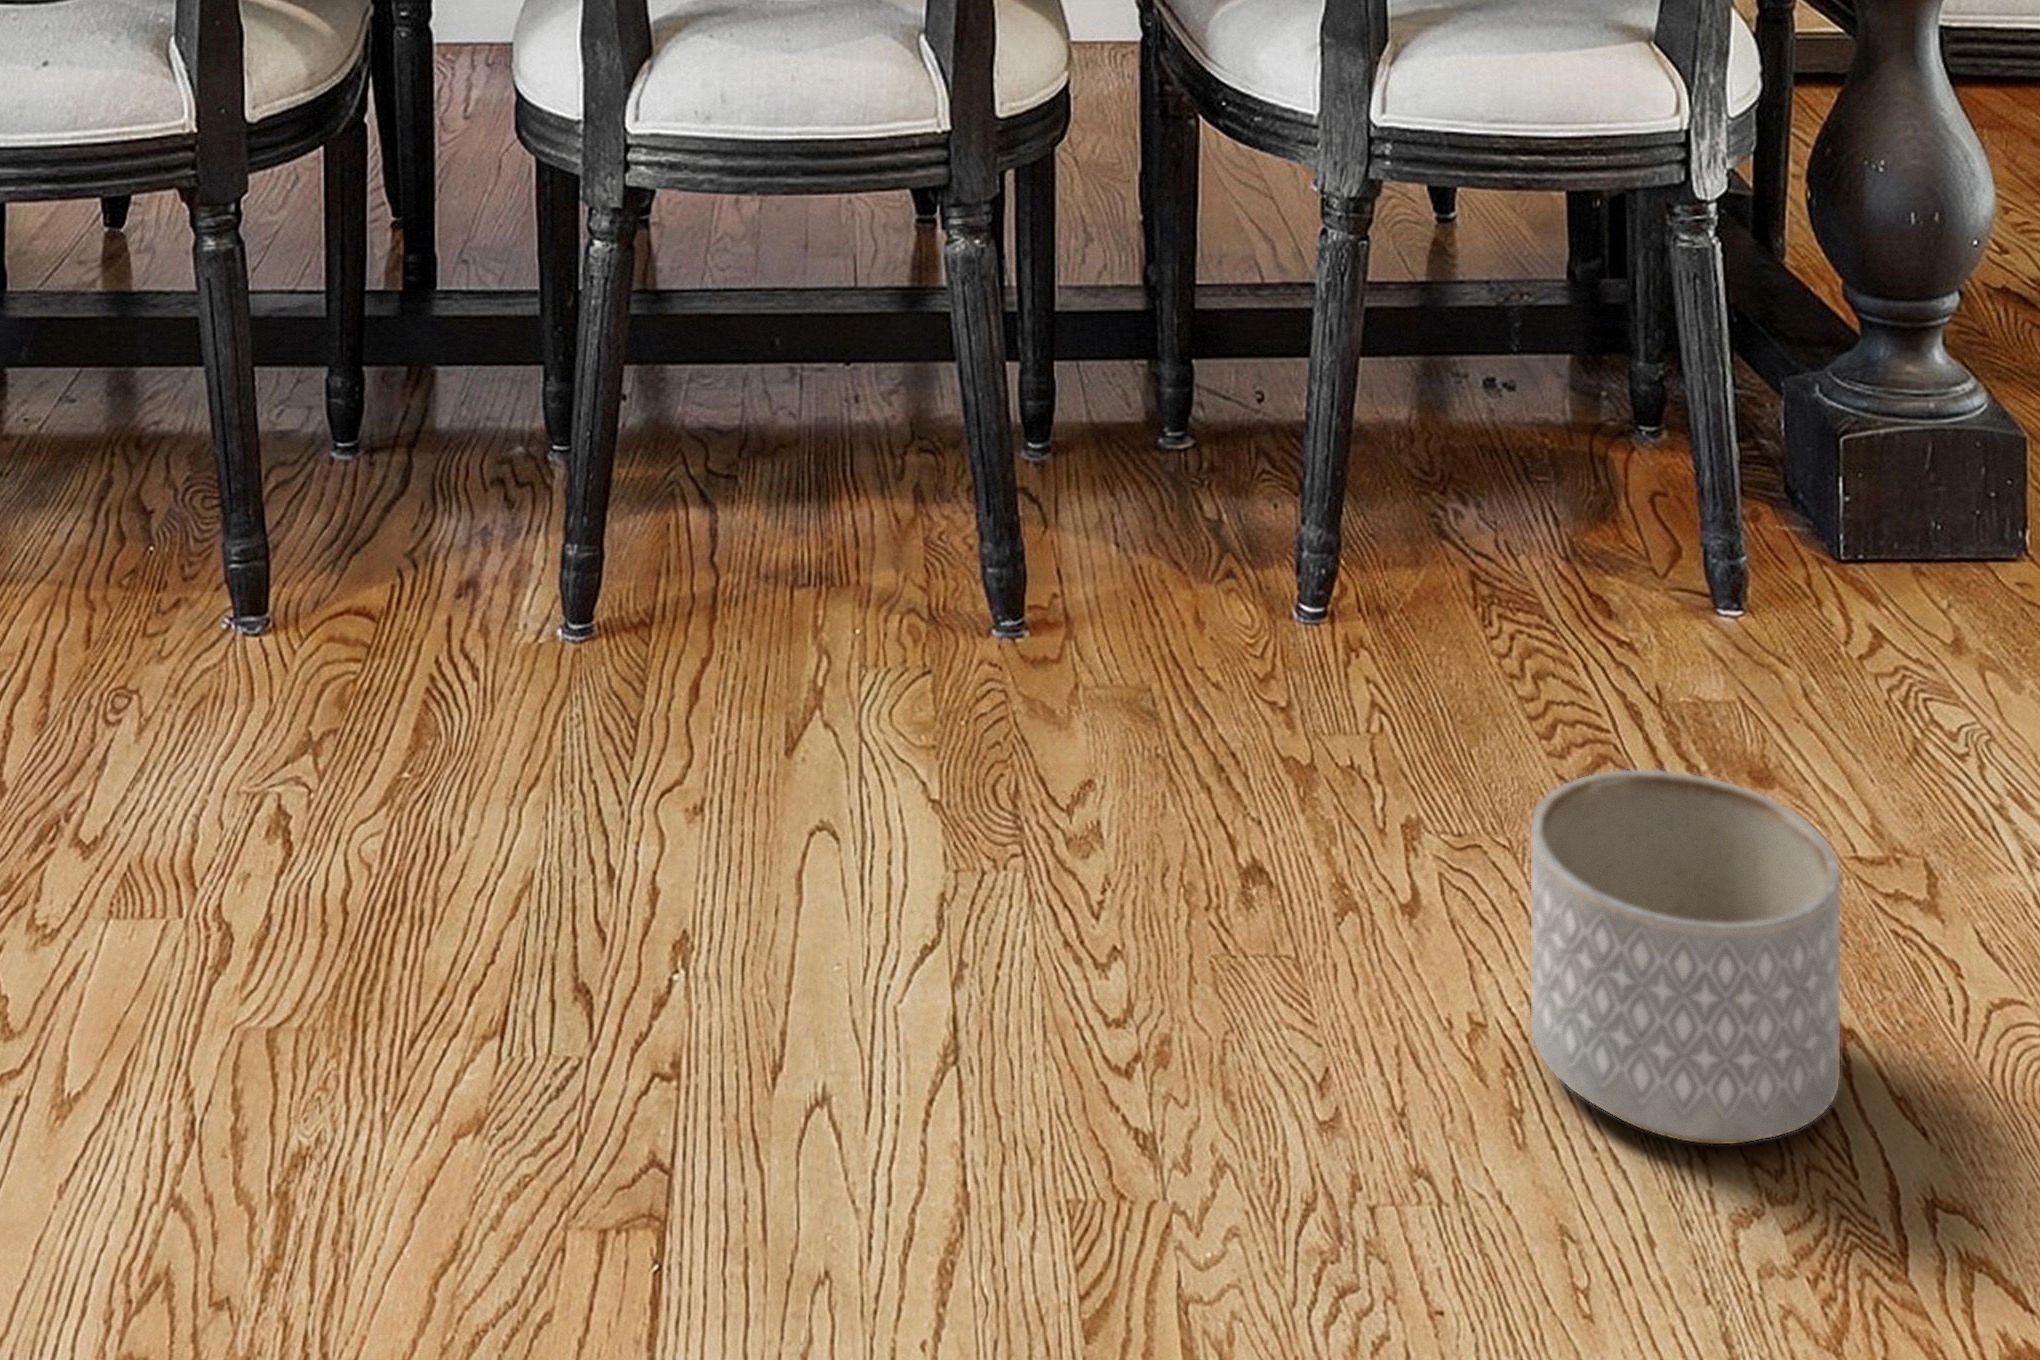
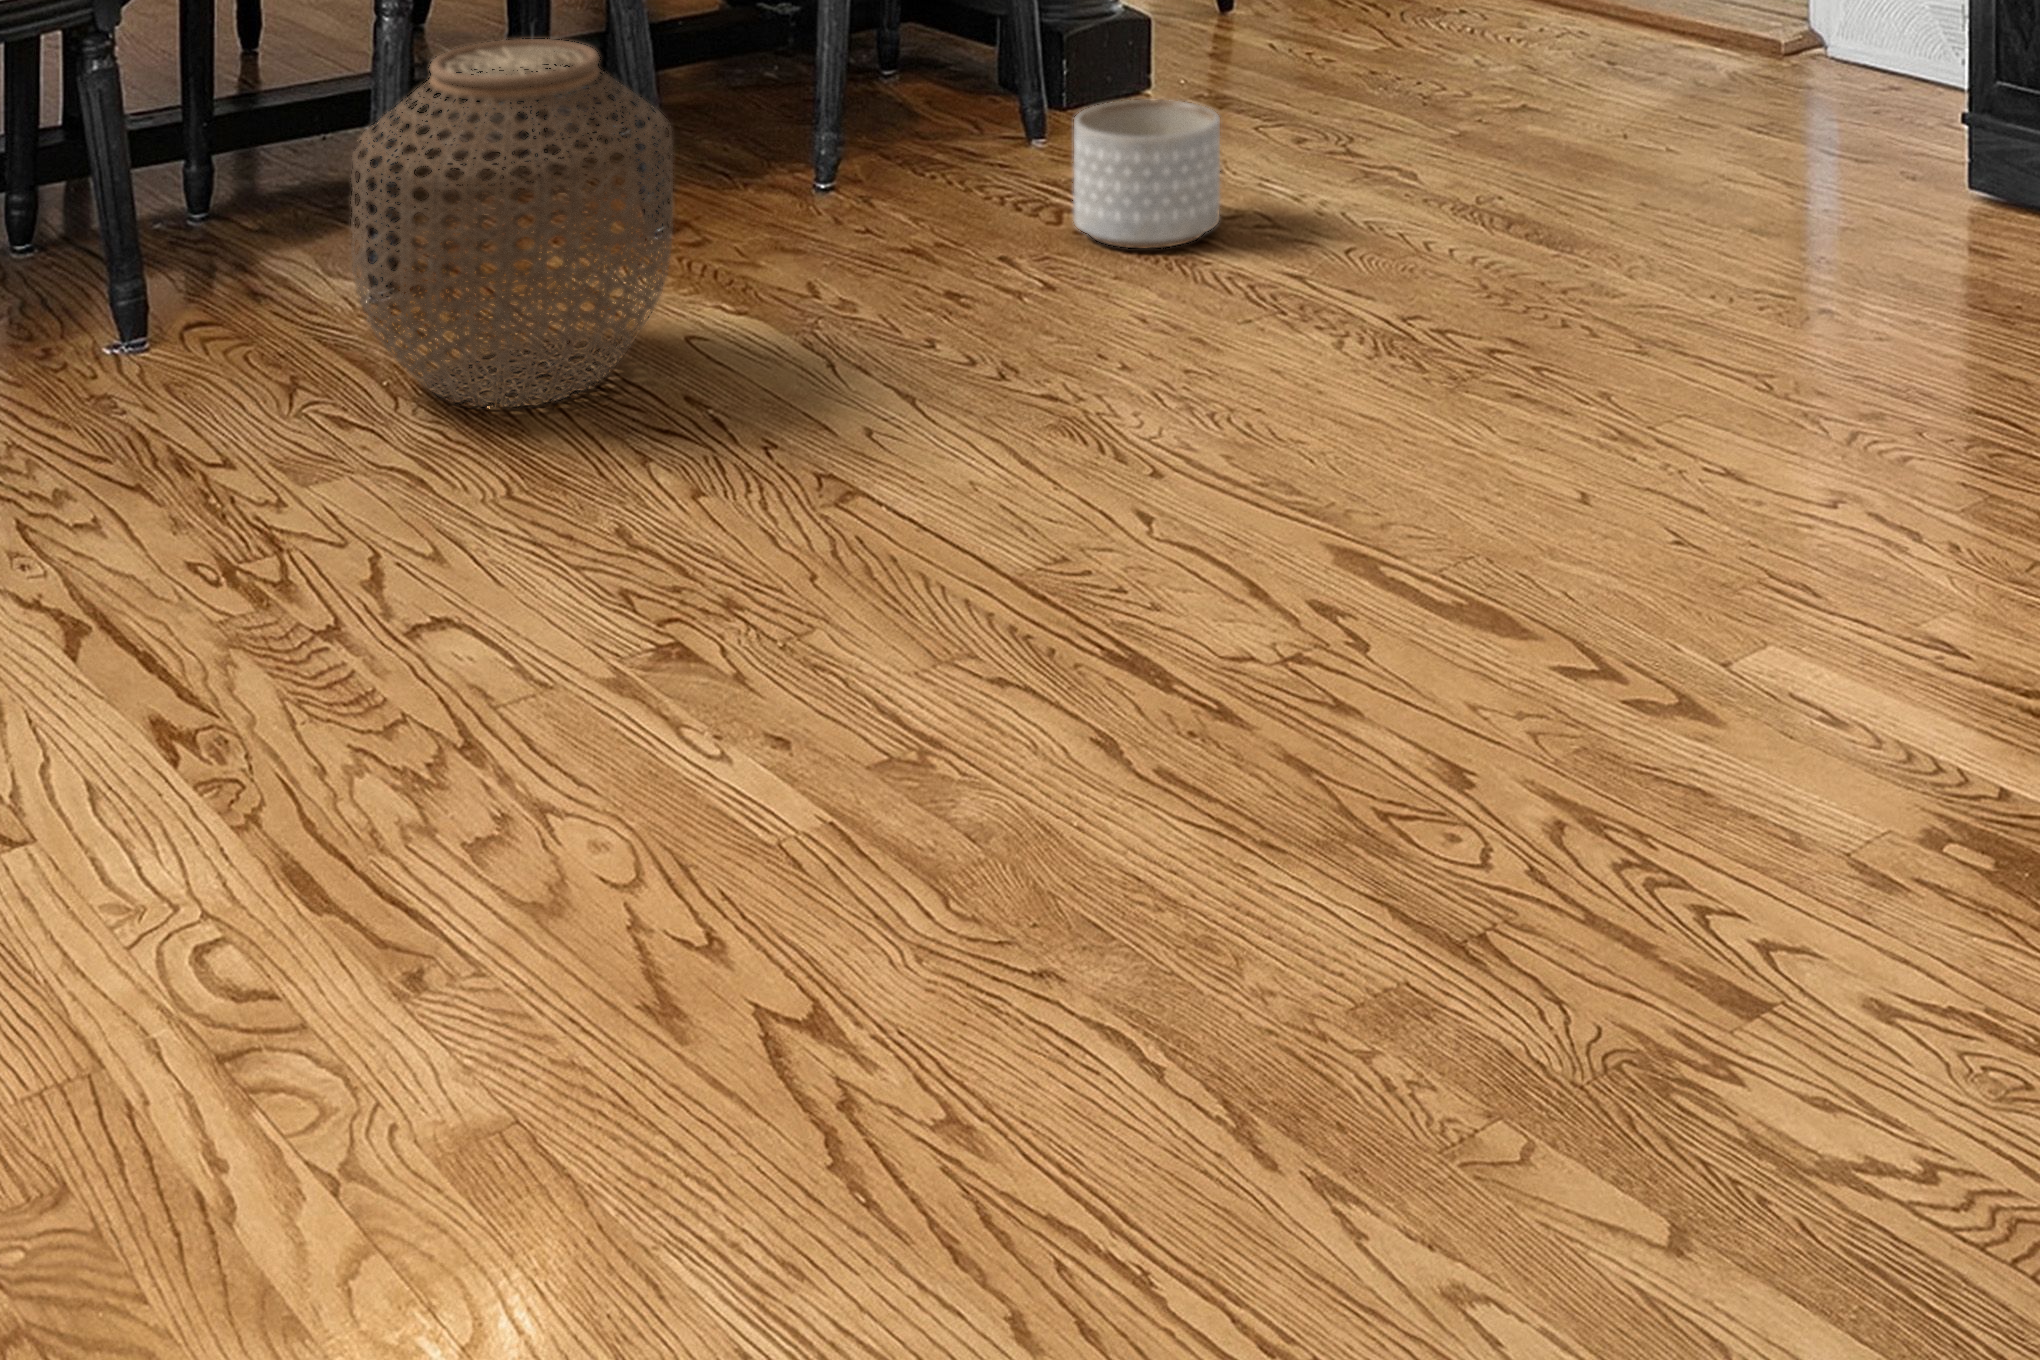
woven basket: none [85,437,609,1106] -> present [352,39,673,407]

